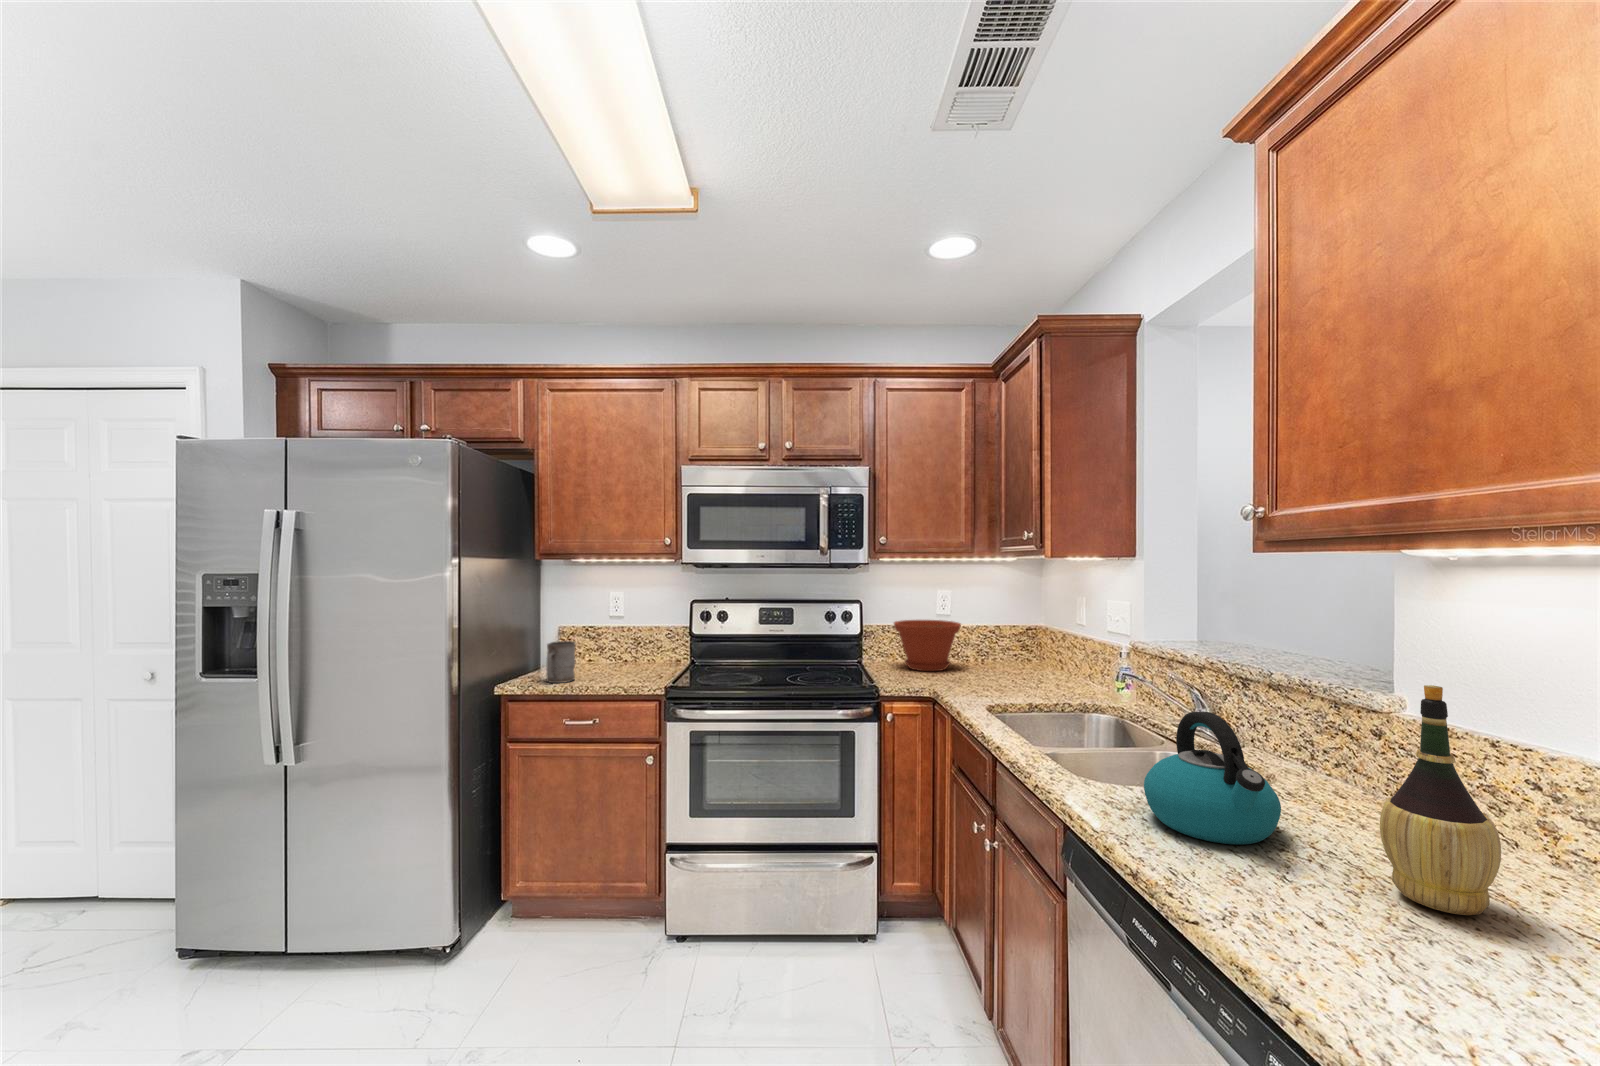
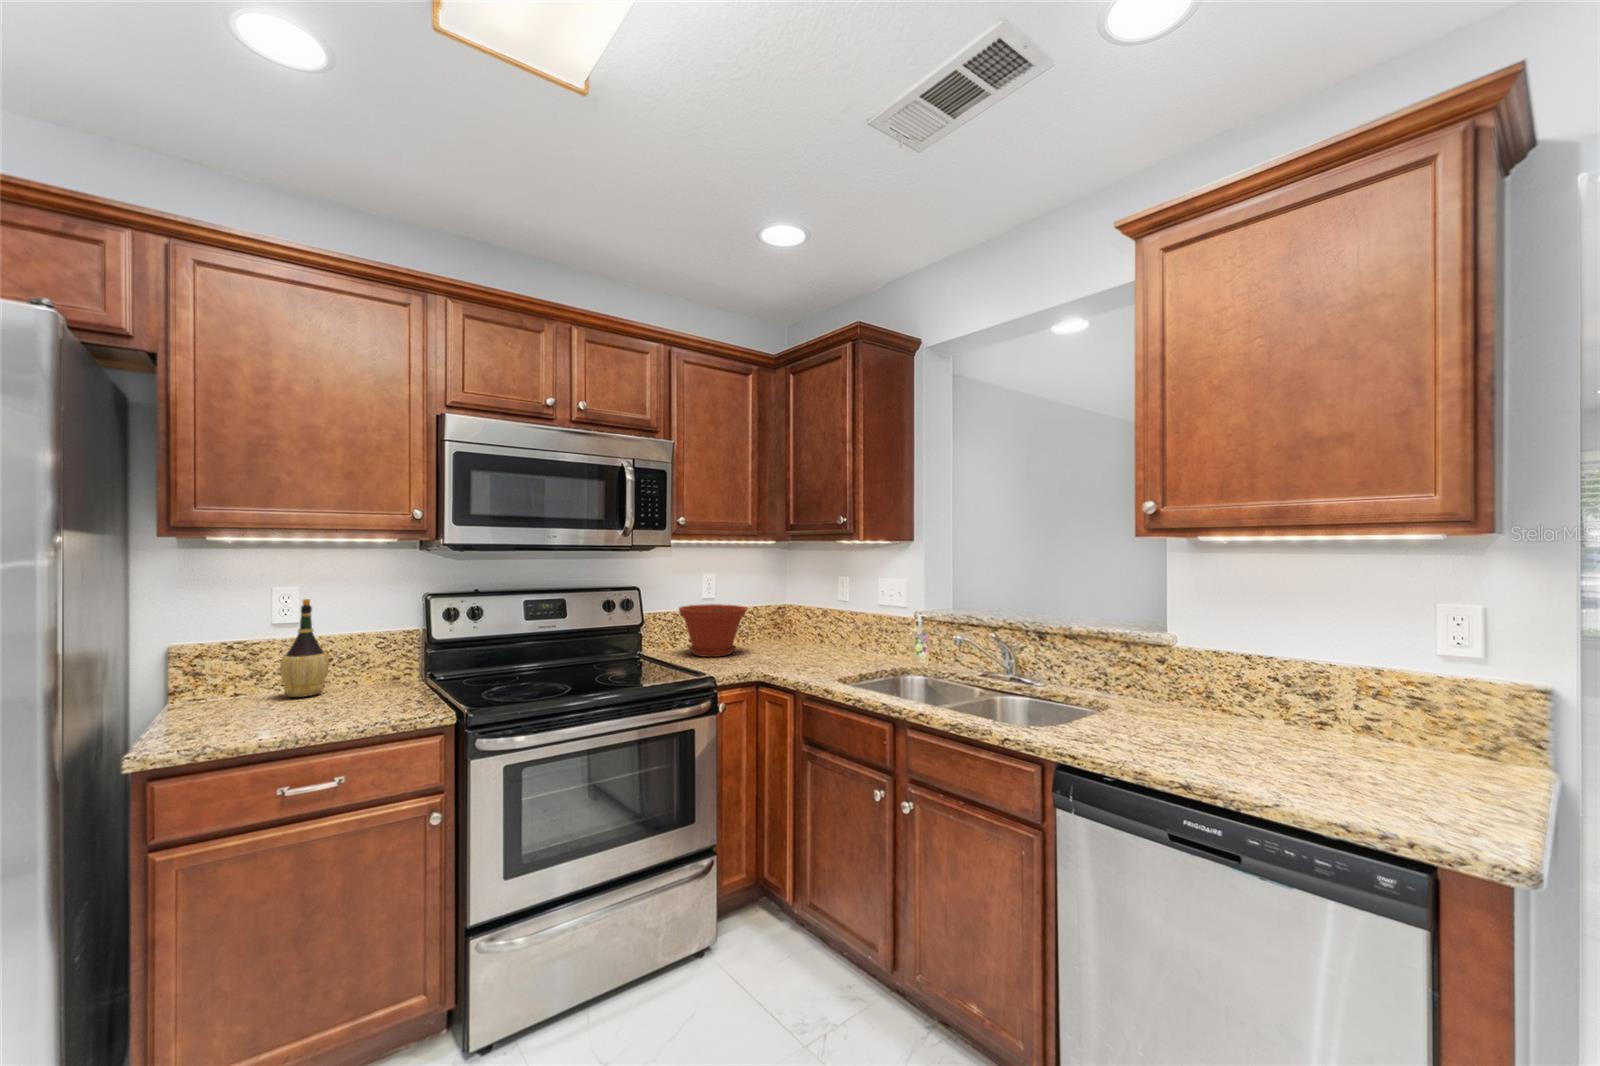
mug: present [546,641,576,683] -> none [207,667,269,738]
wine bottle: present [1380,685,1501,915] -> present [280,599,329,697]
kettle: present [1144,712,1281,845] -> none [1102,657,1214,752]

